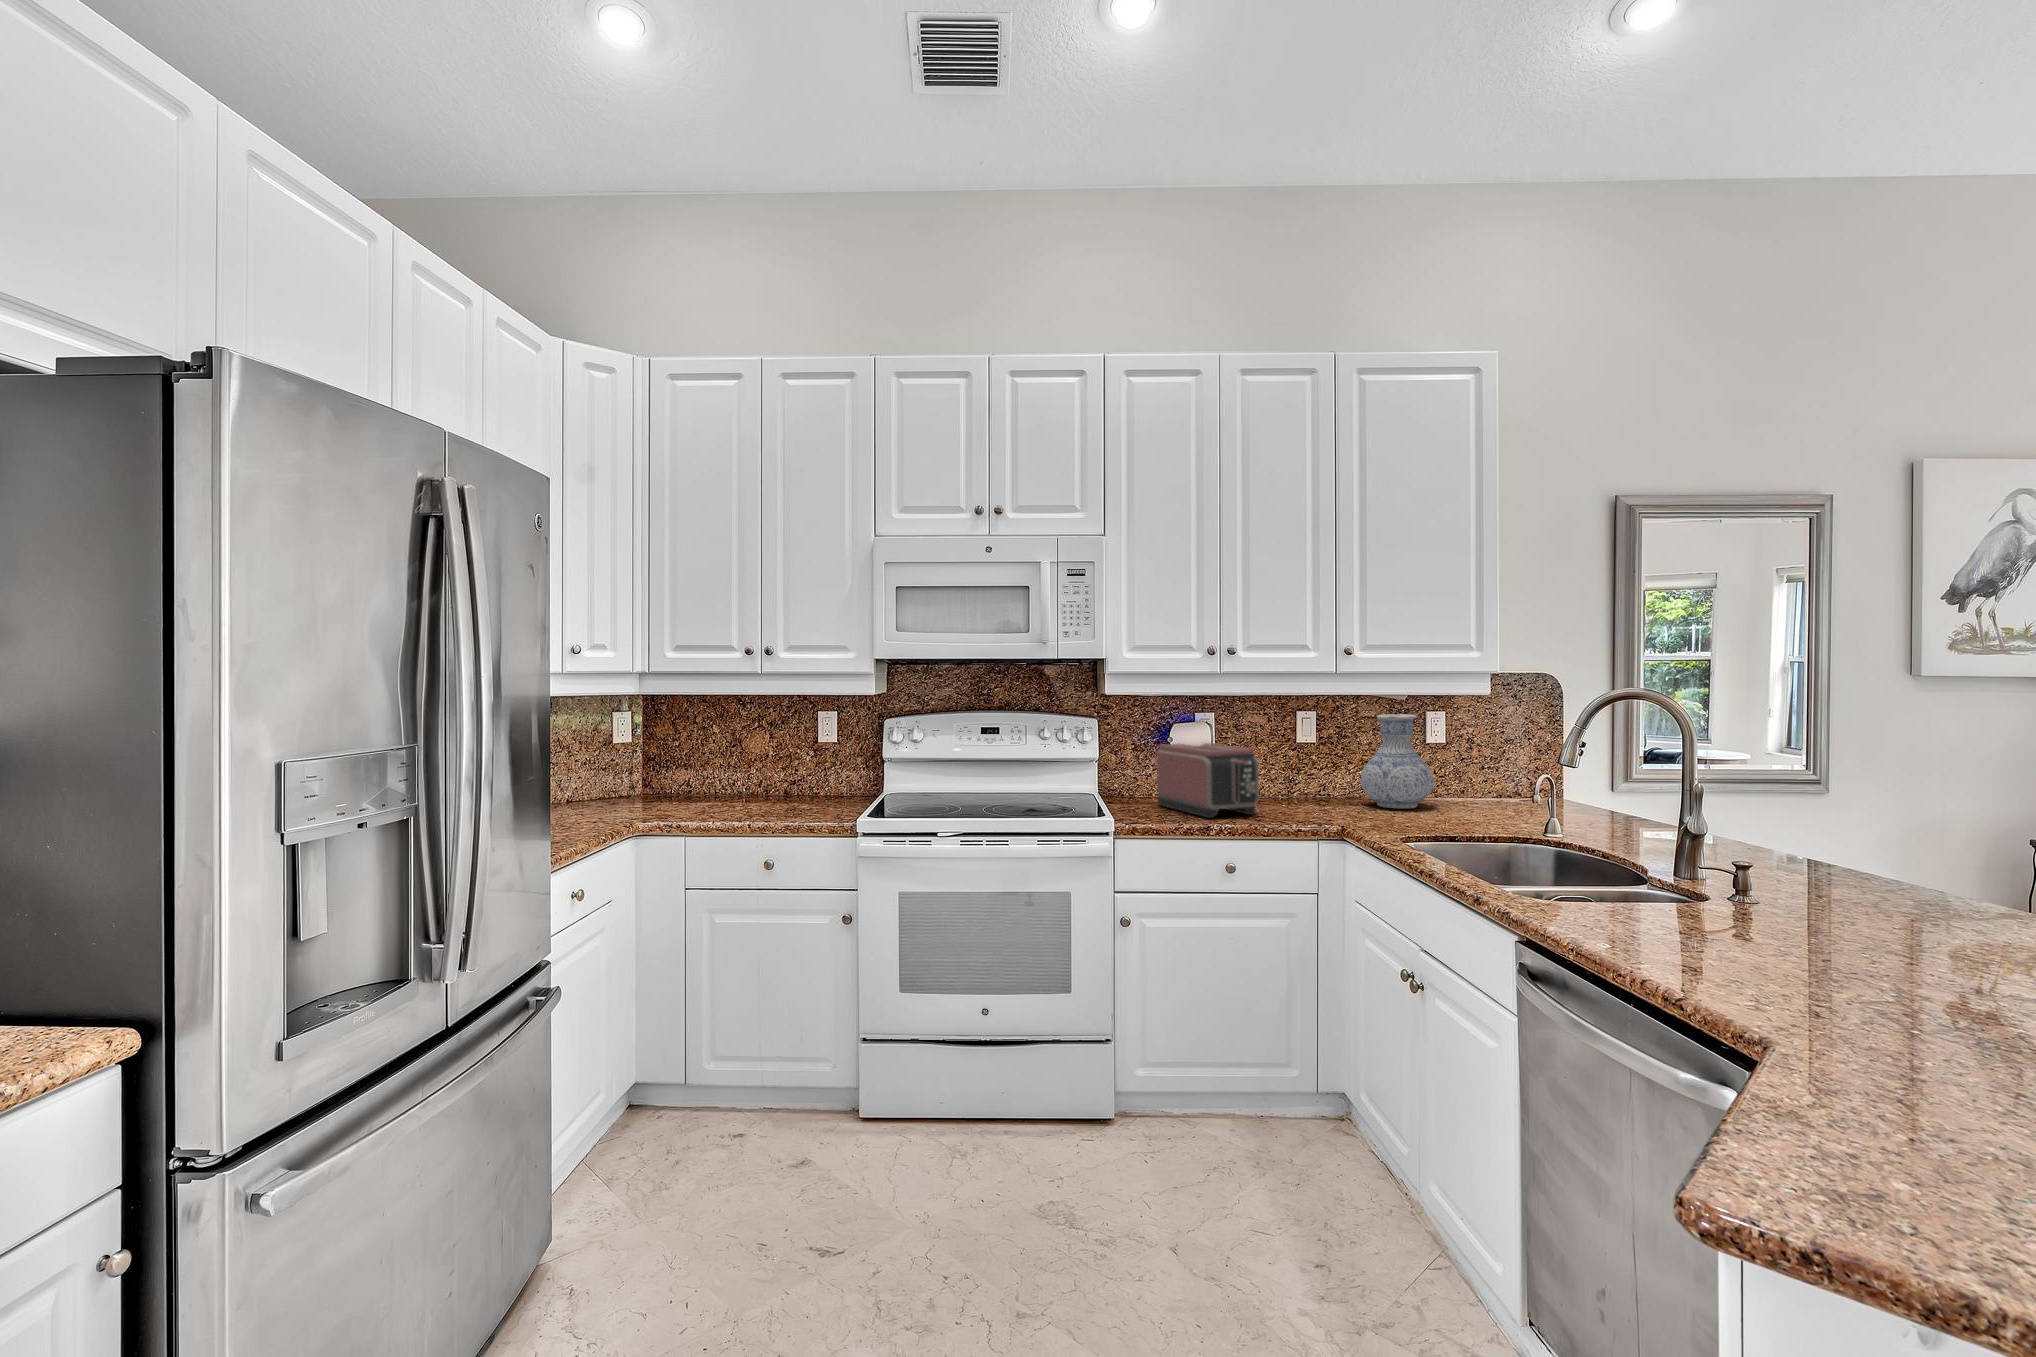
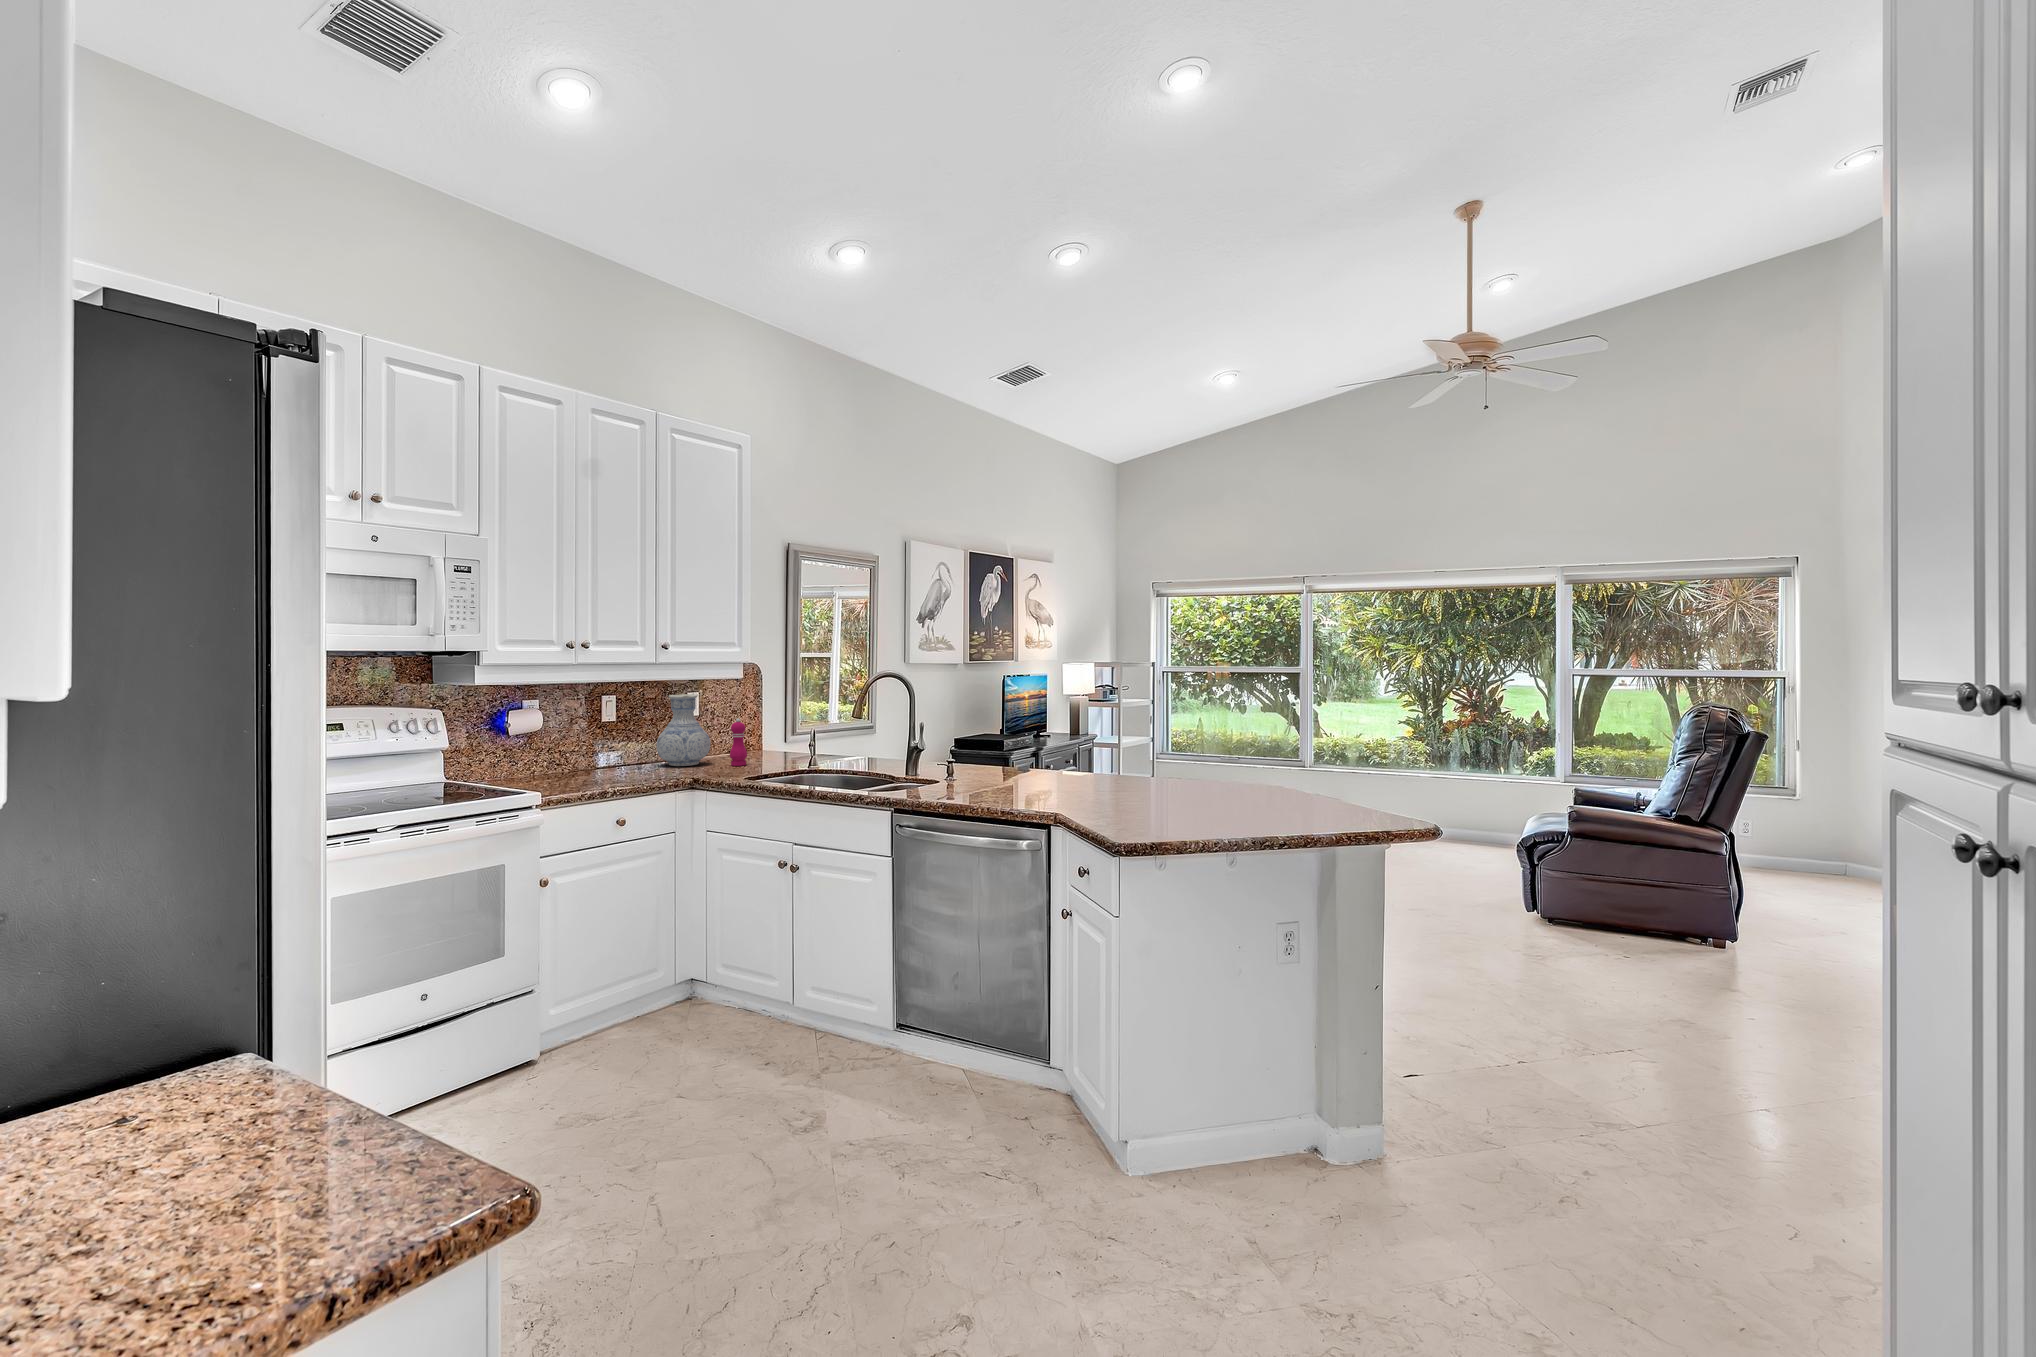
toaster: present [1157,743,1259,818] -> none [506,726,613,787]
pepper mill: none [1446,751,1472,819] -> present [730,718,747,766]

